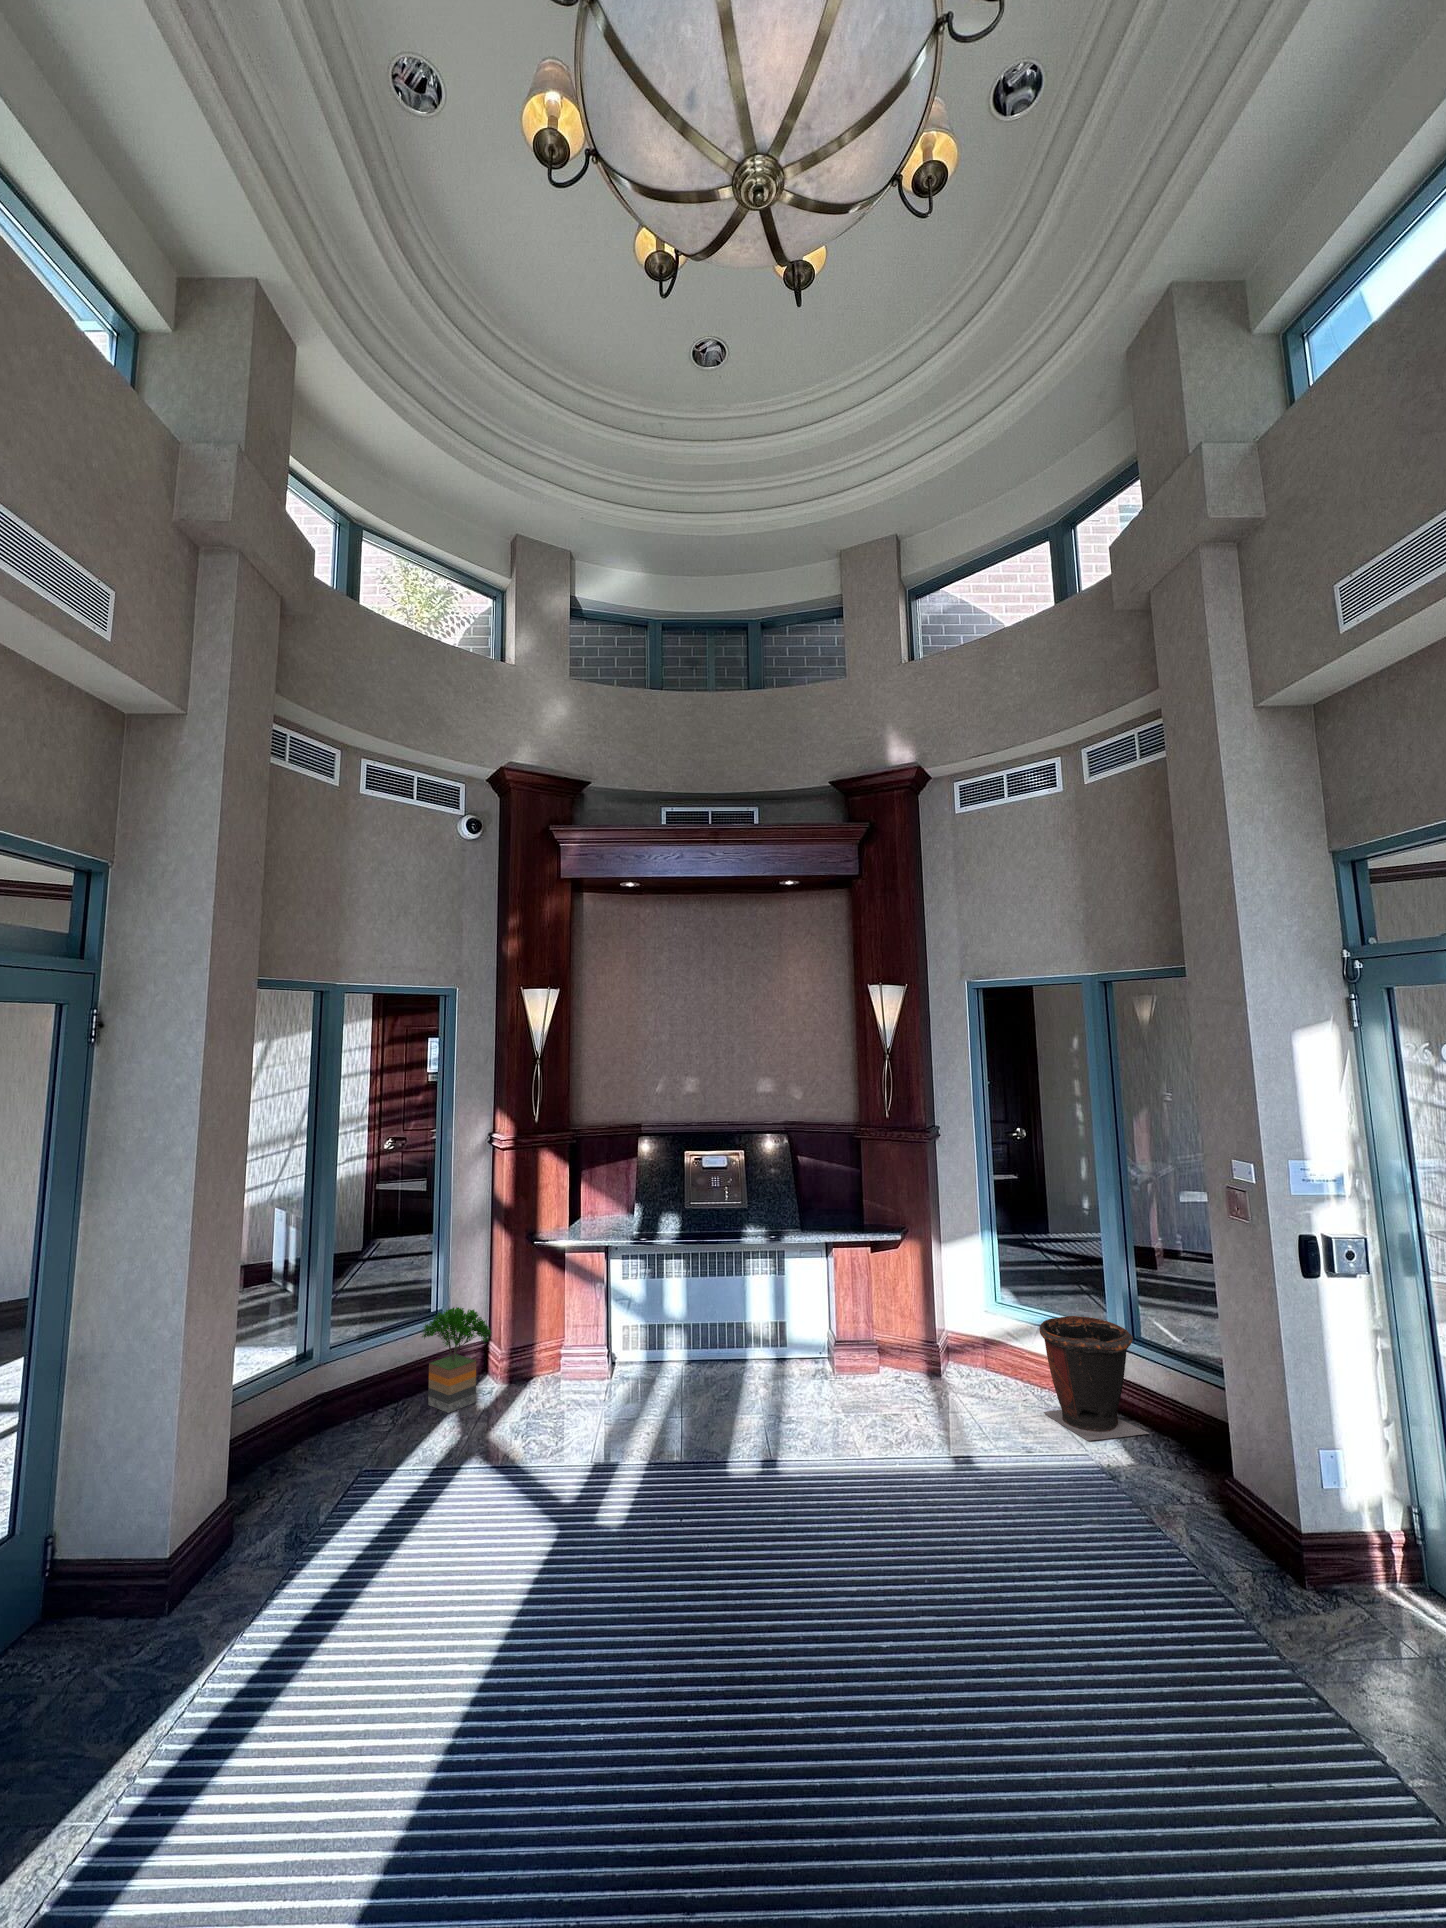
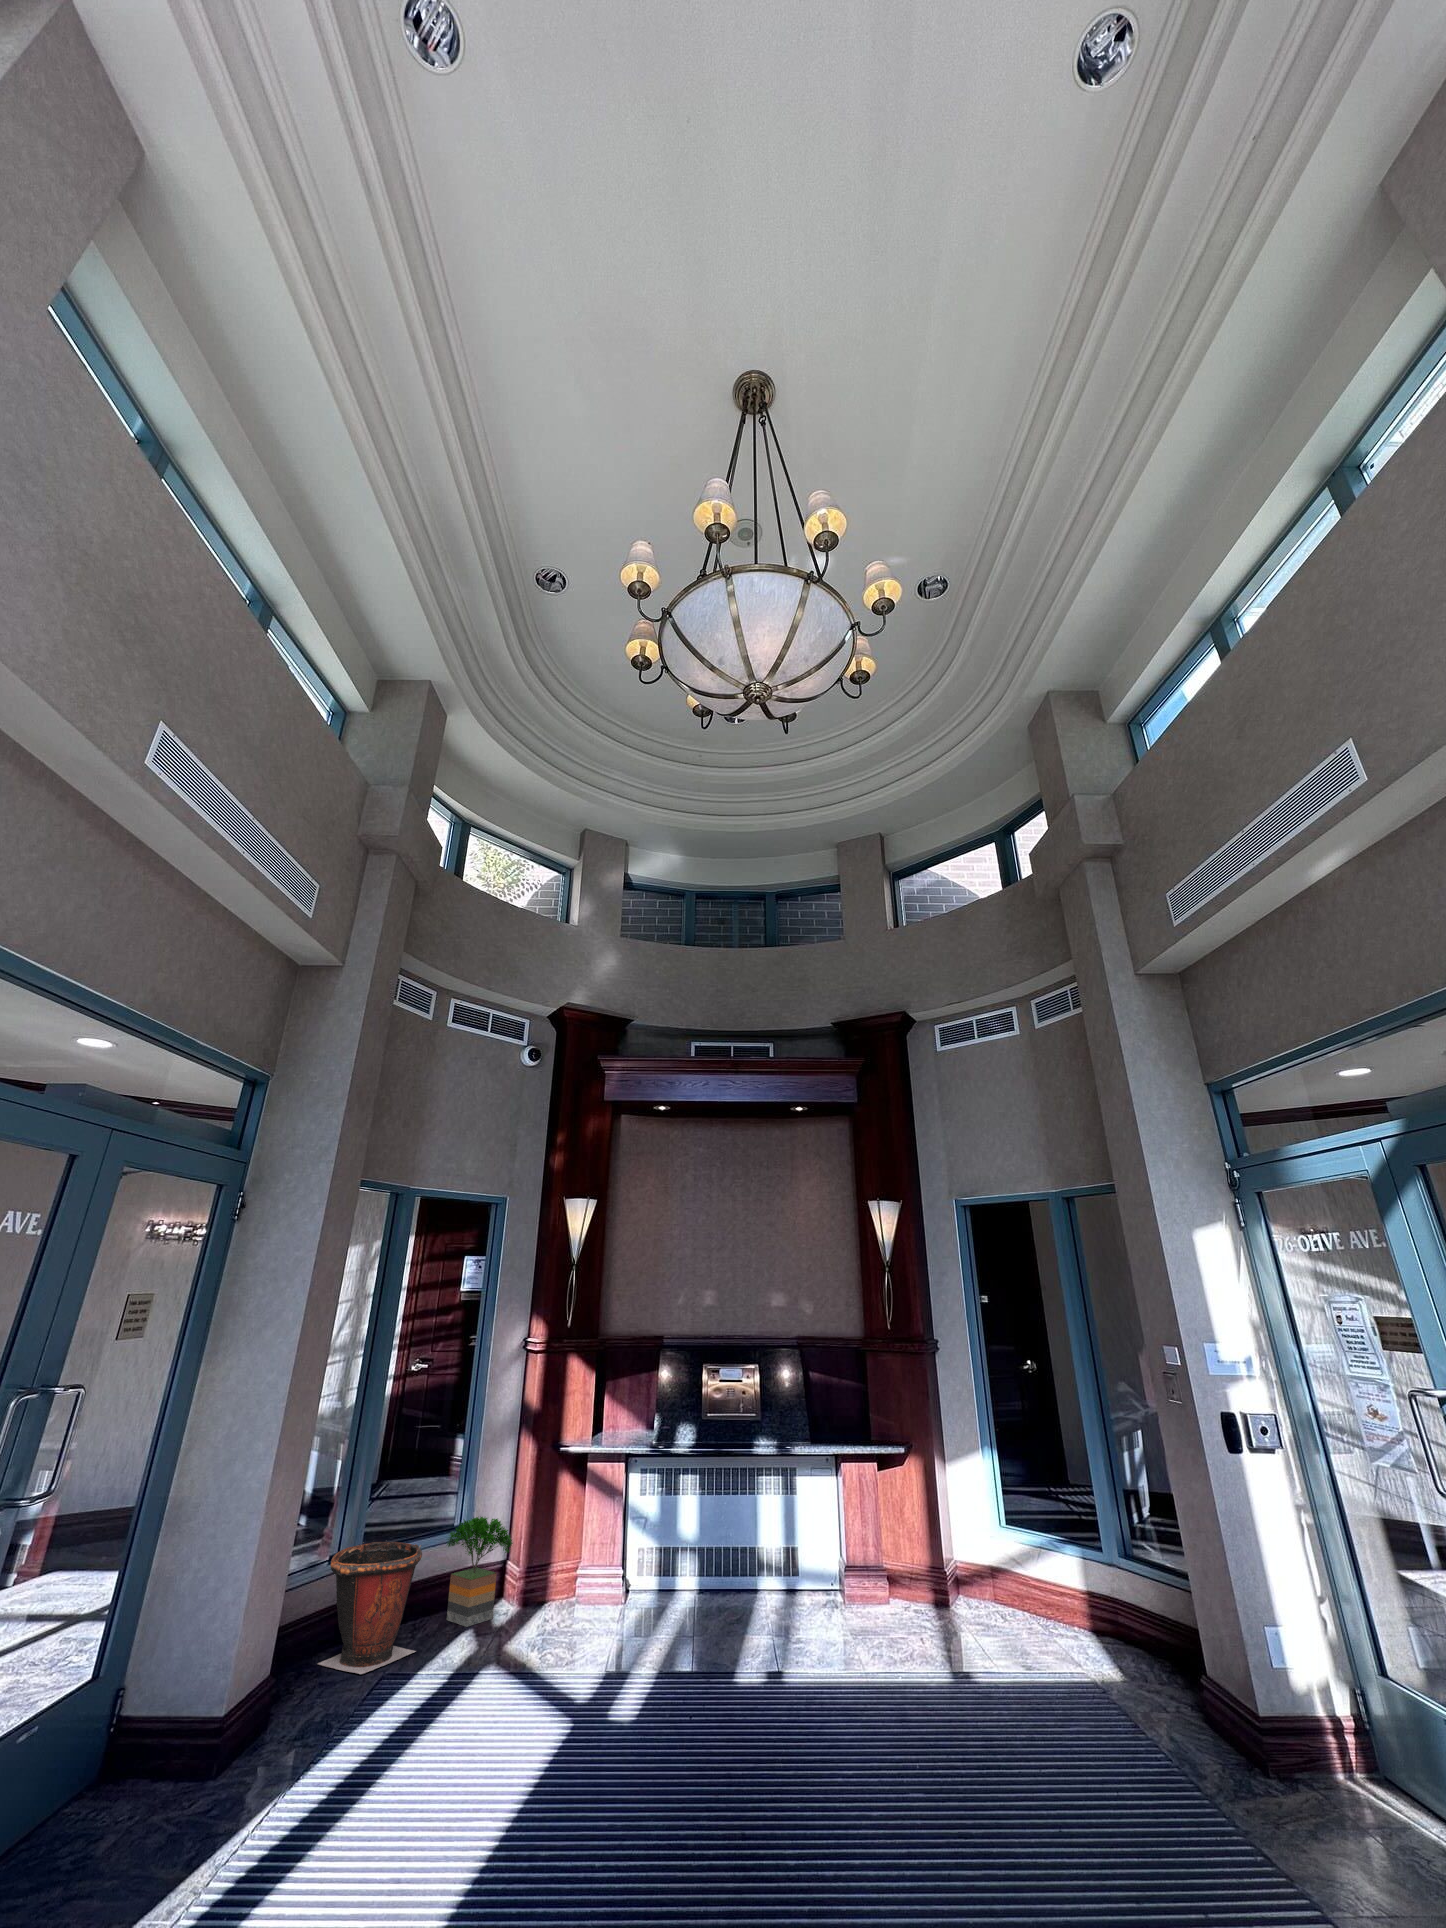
trash can: present [1039,1316,1149,1441] -> present [318,1542,422,1674]

